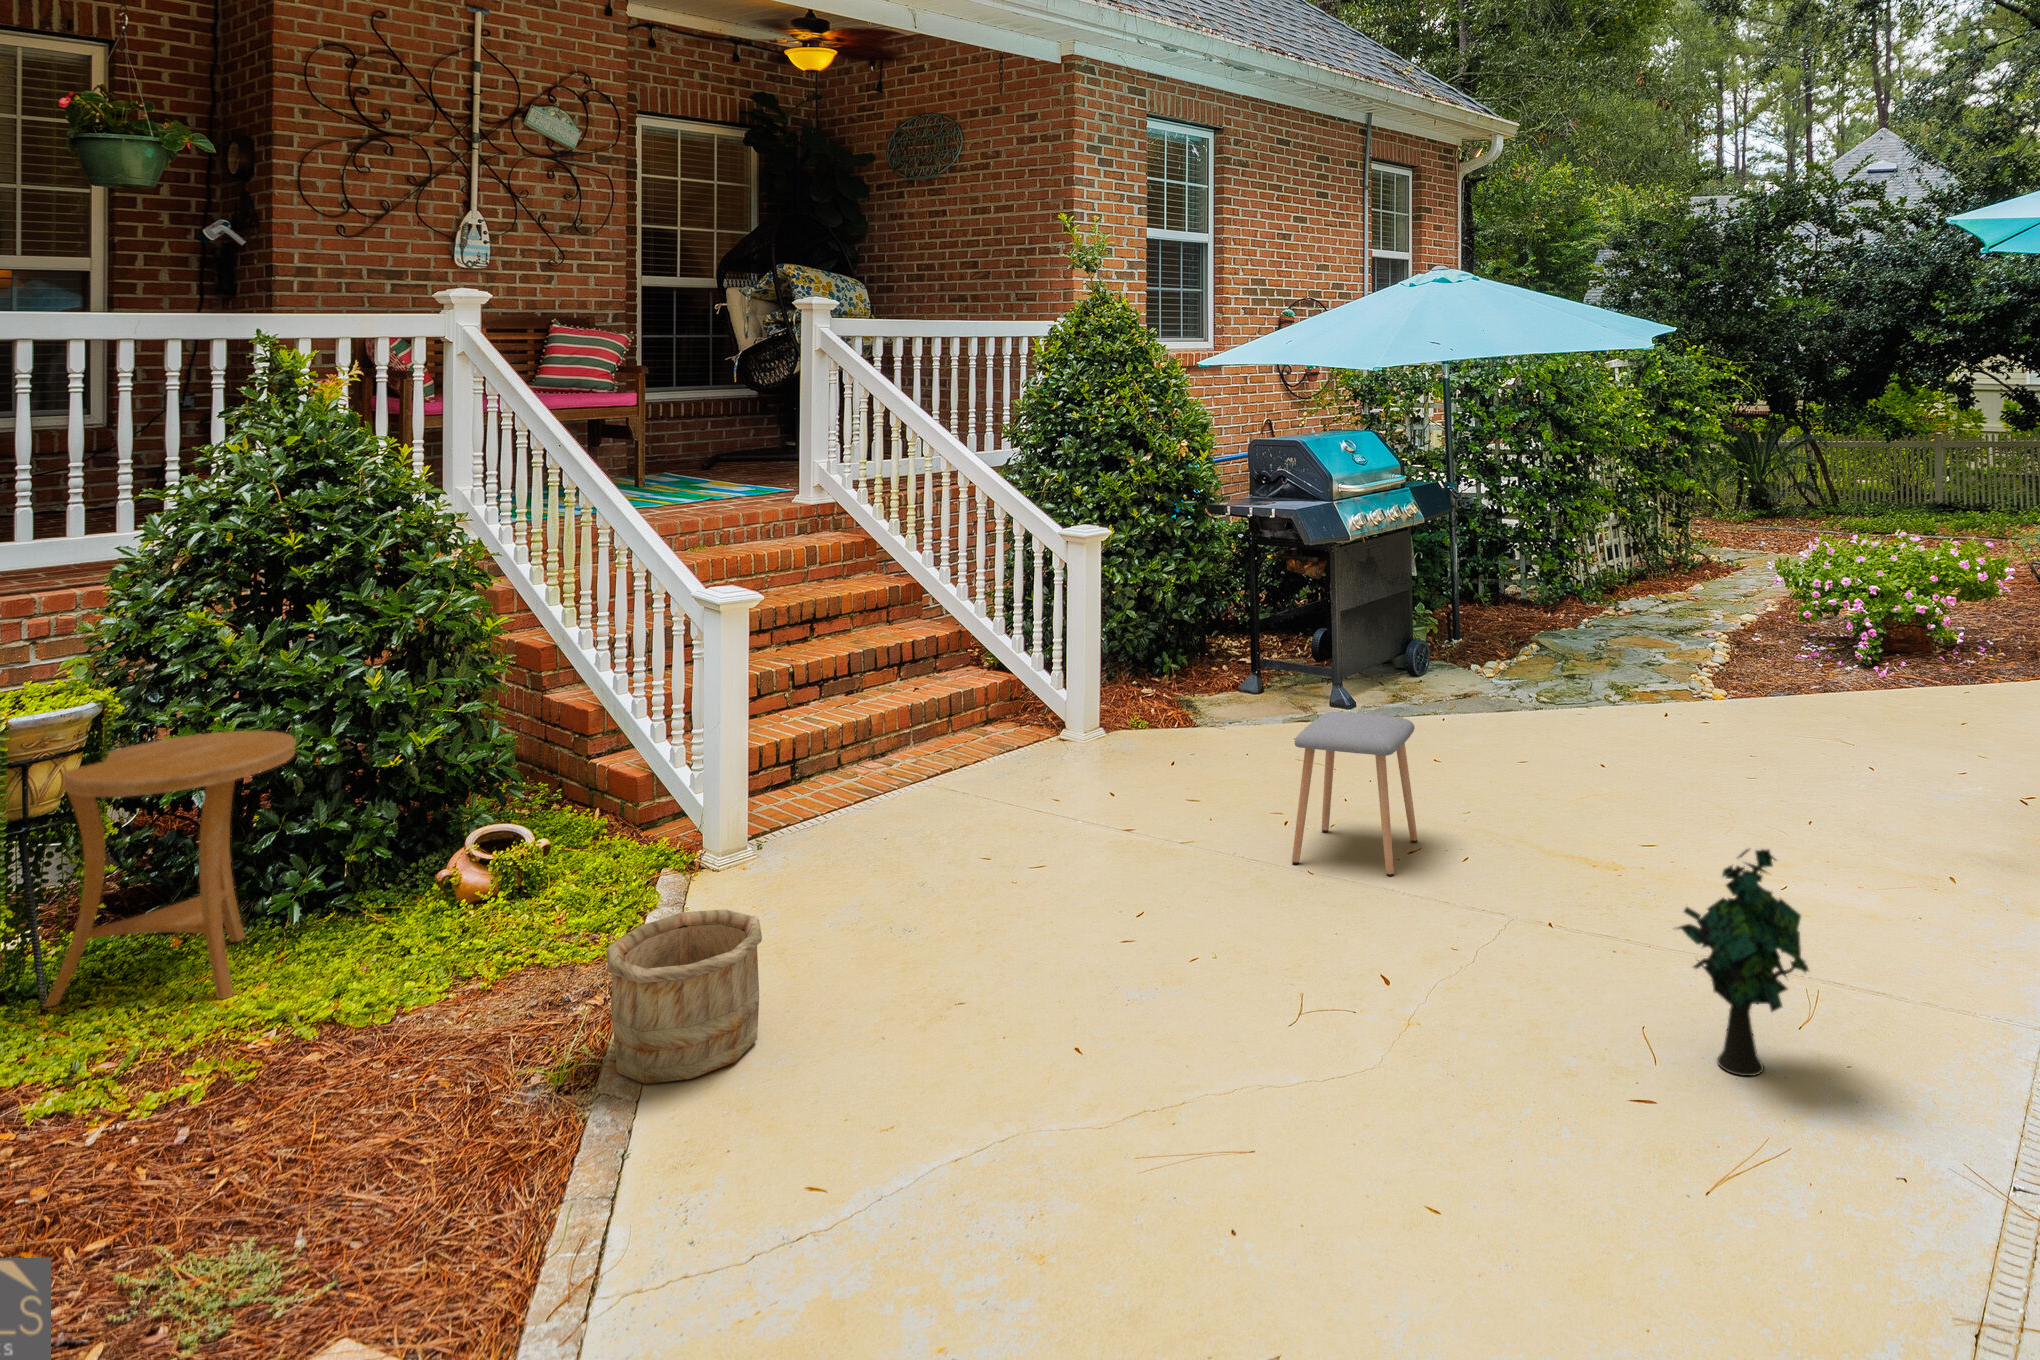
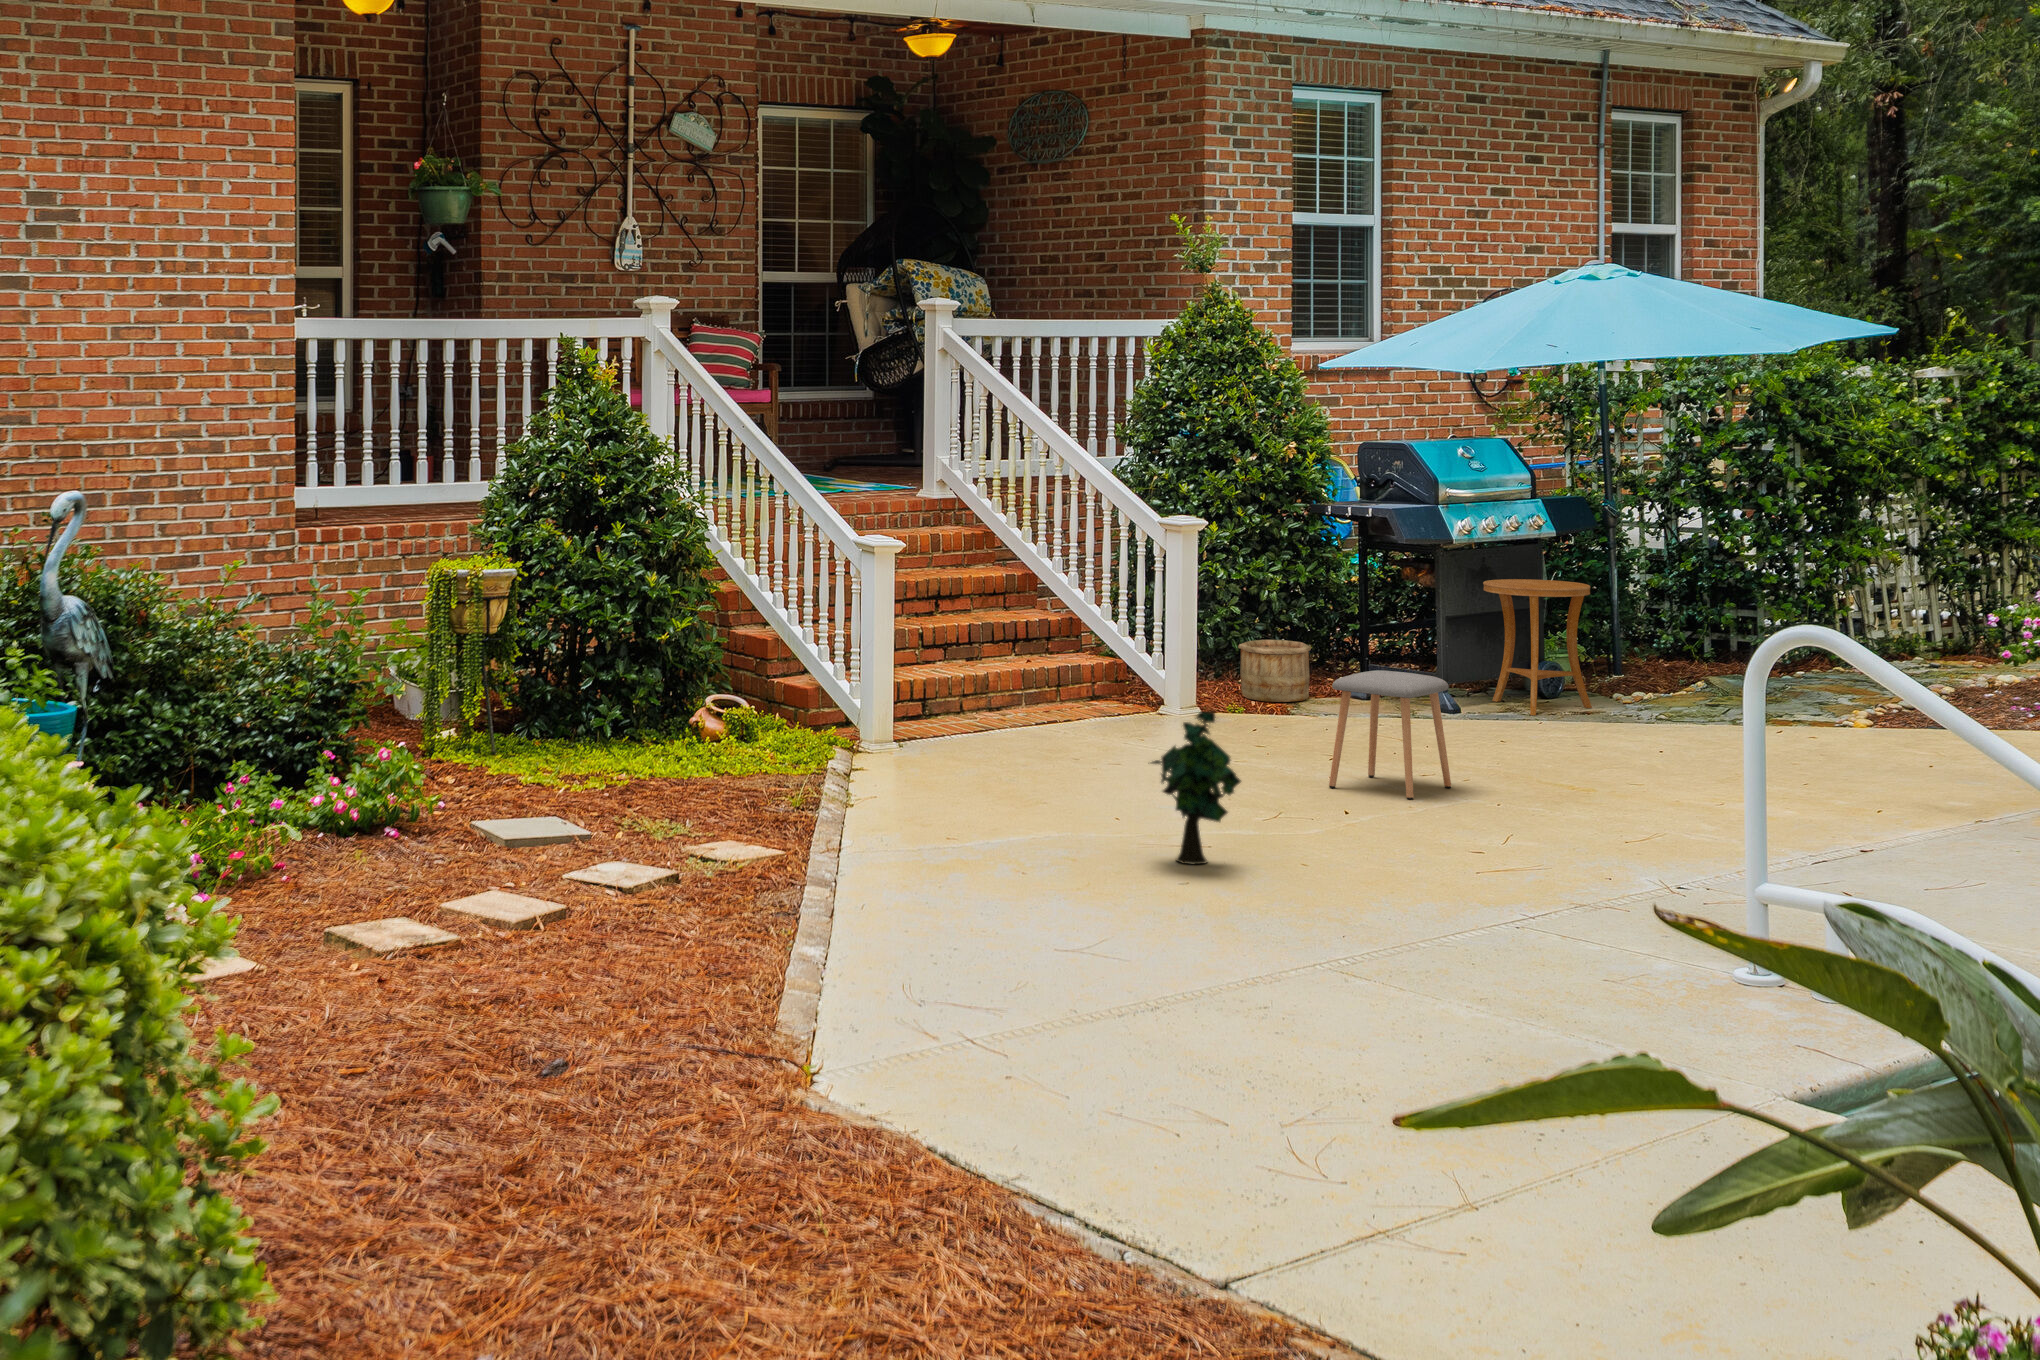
side table: present [44,731,296,1007] -> present [1483,579,1592,715]
decorative plant: present [1678,849,1808,1076] -> present [1151,711,1241,865]
wooden bucket: present [606,909,762,1084] -> present [1238,640,1311,702]

